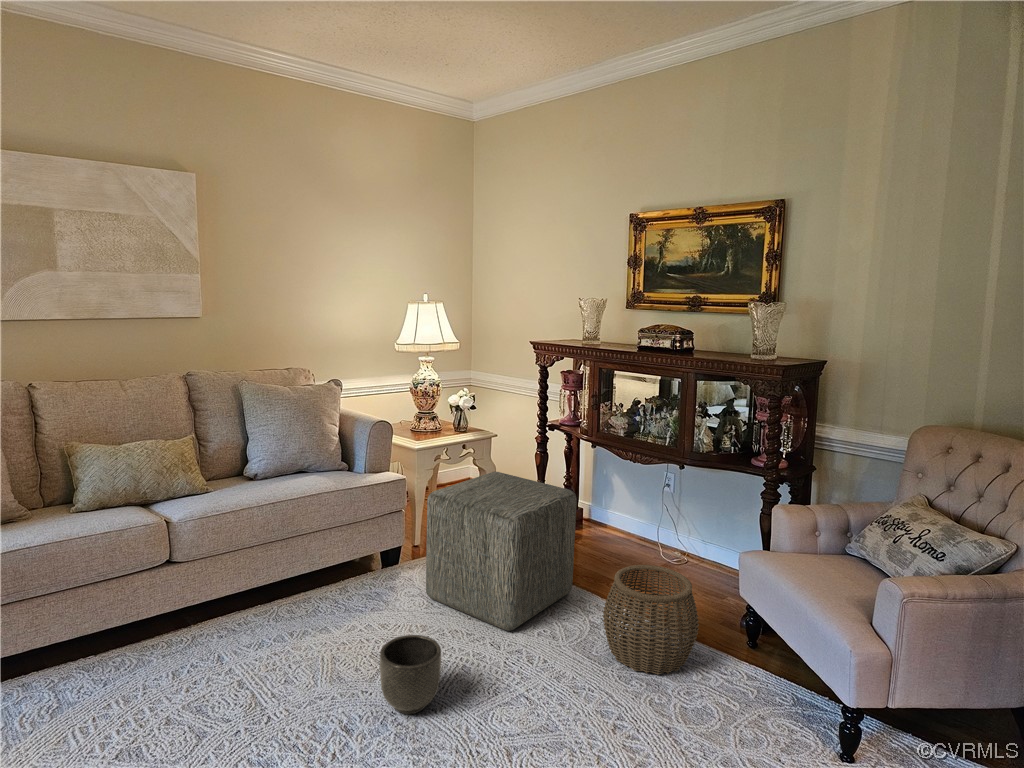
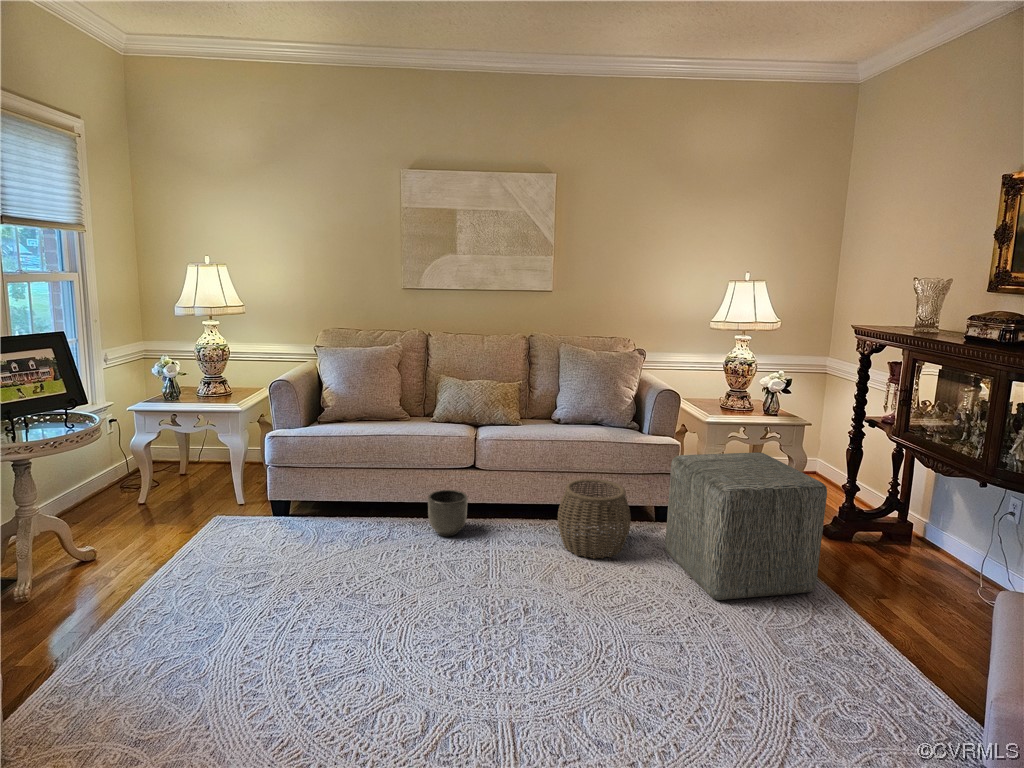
woven basket: present [603,565,699,675] -> present [558,479,631,558]
planter: present [380,635,441,714] -> present [428,490,468,536]

